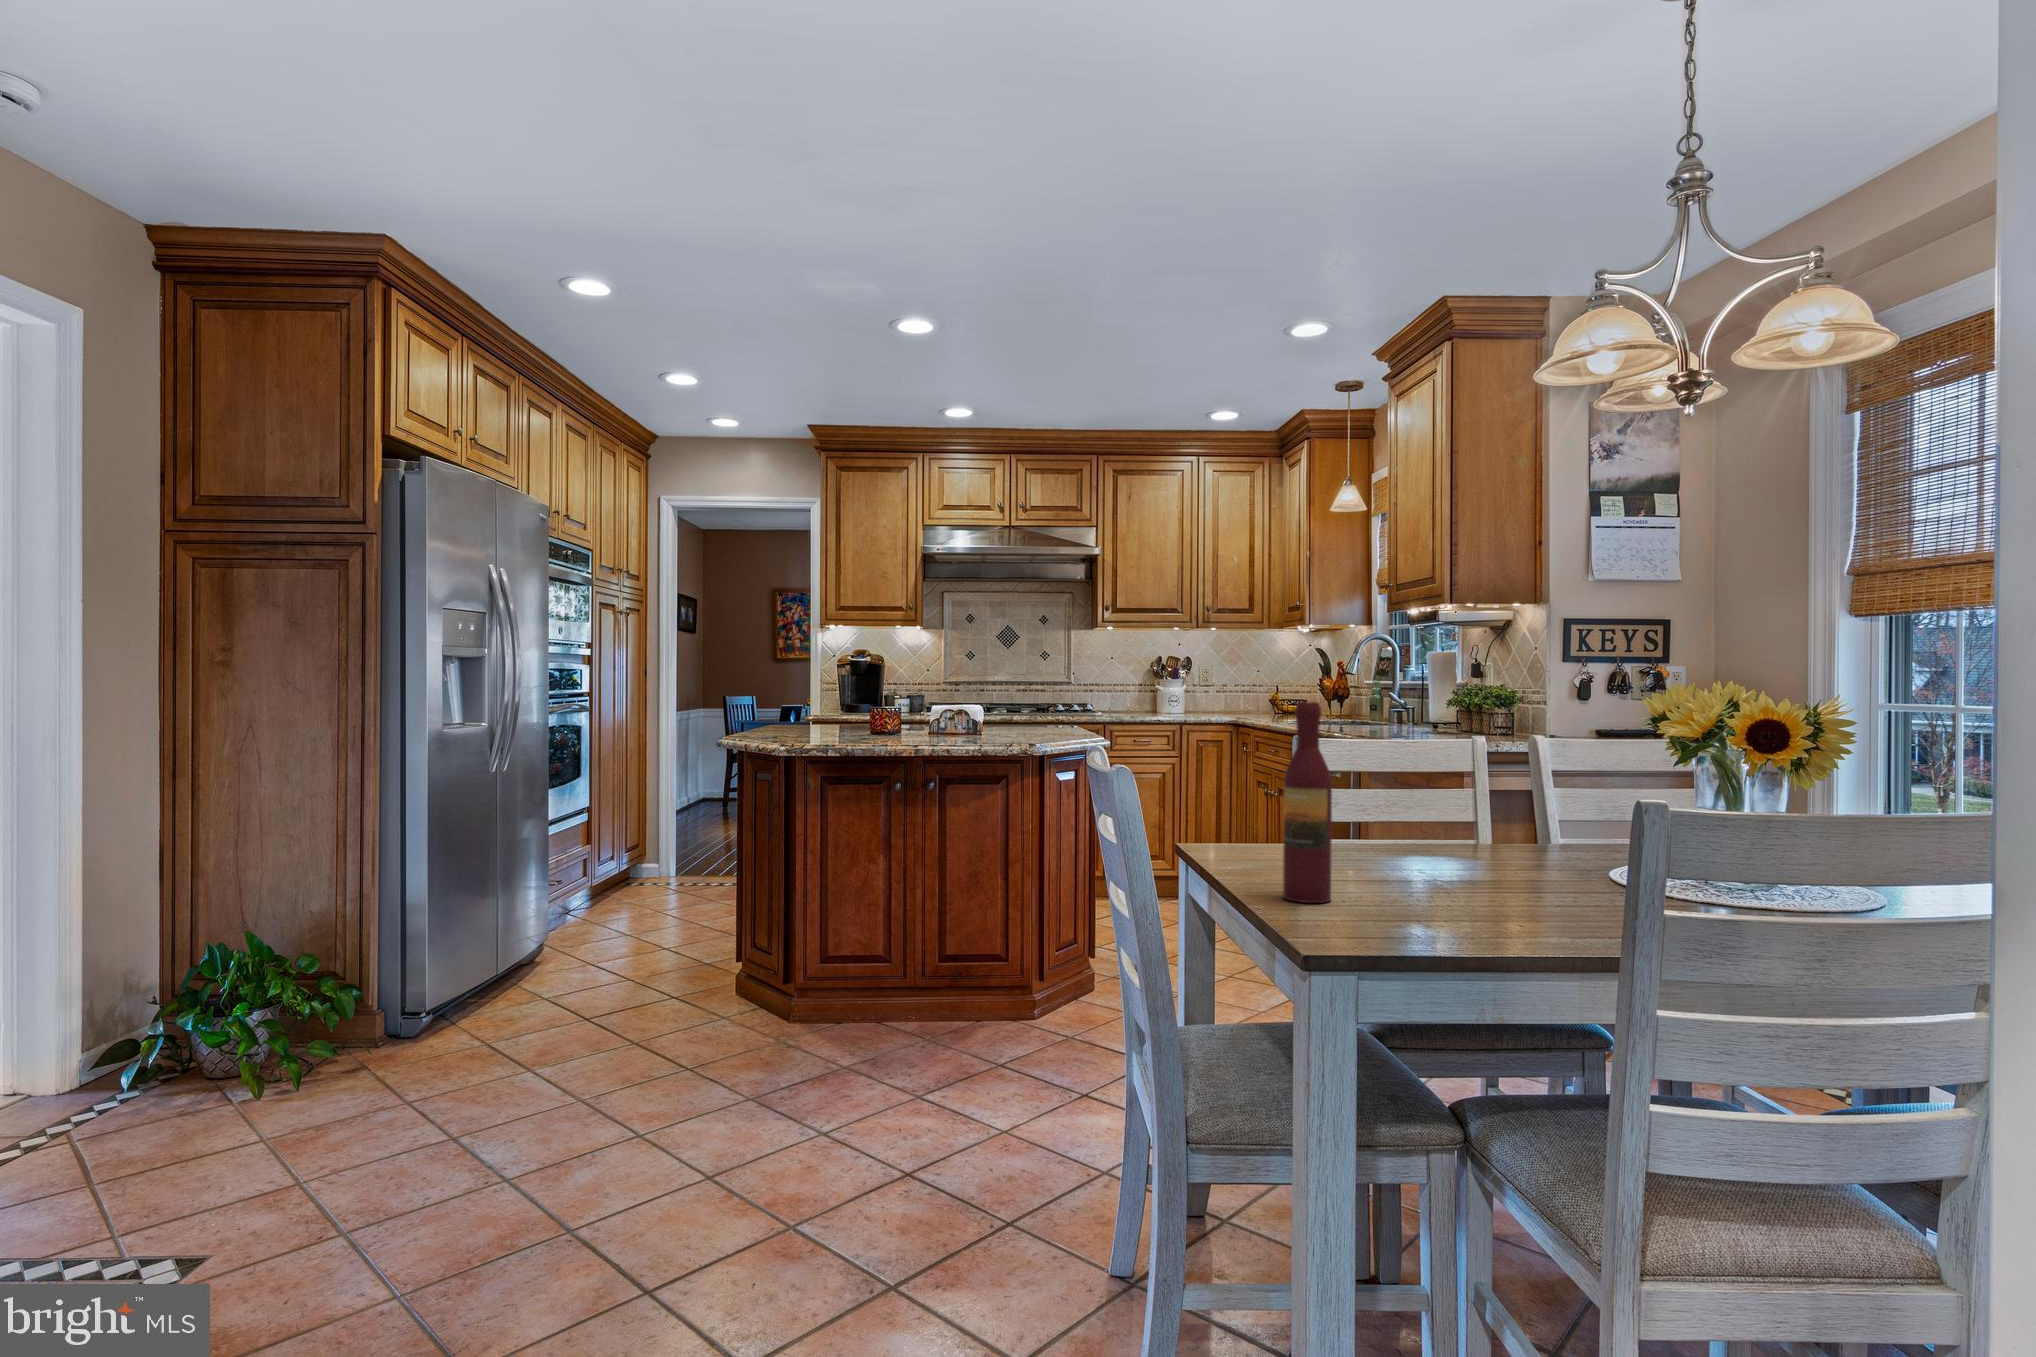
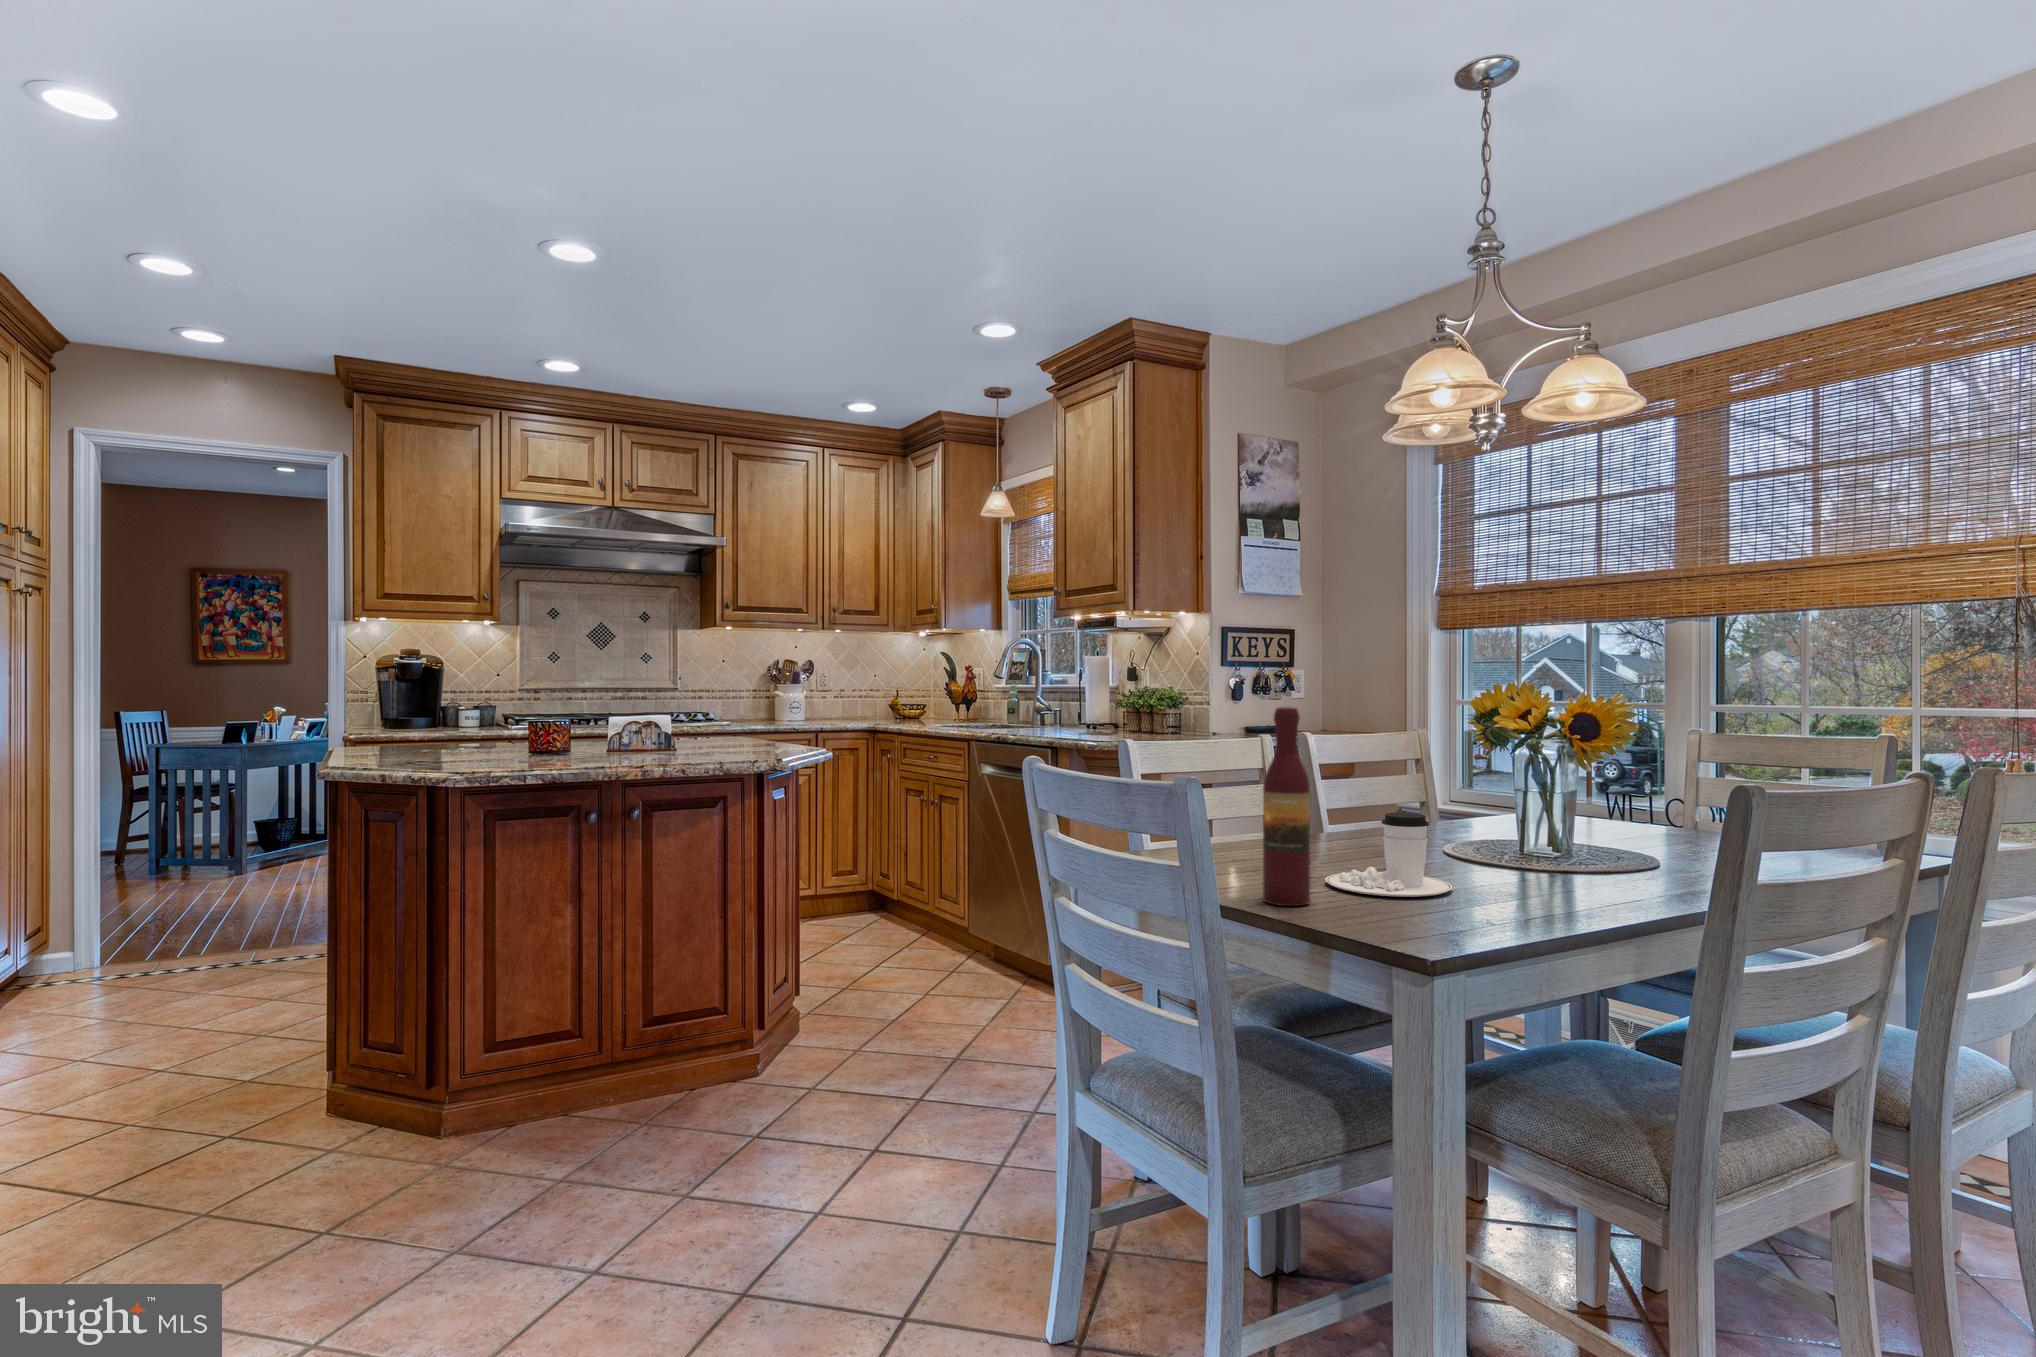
coffee cup: none [1386,819,1527,910] -> present [1325,813,1452,897]

